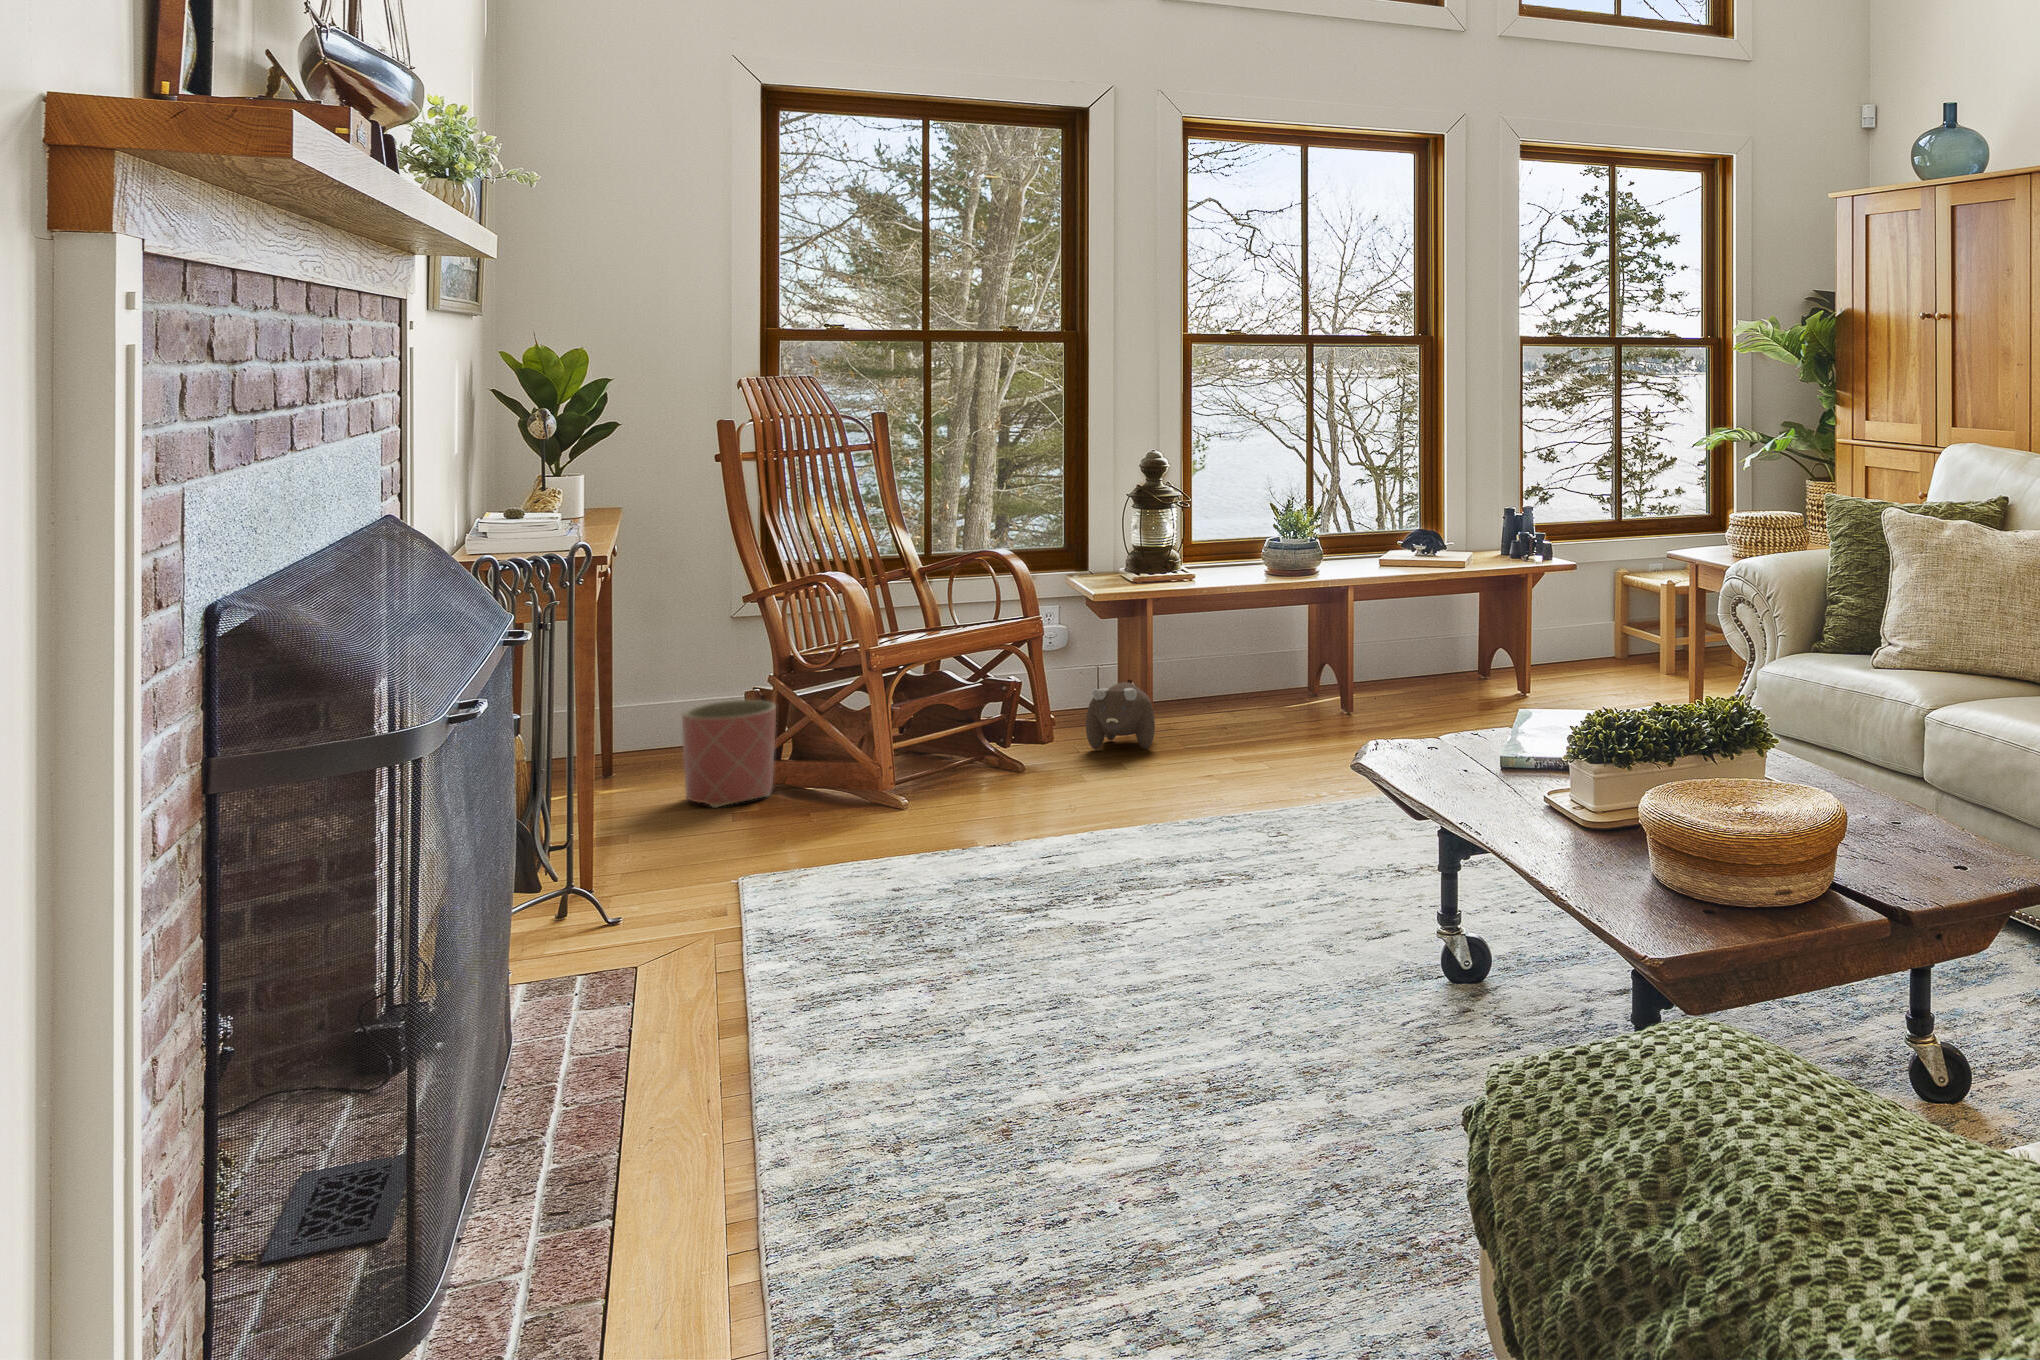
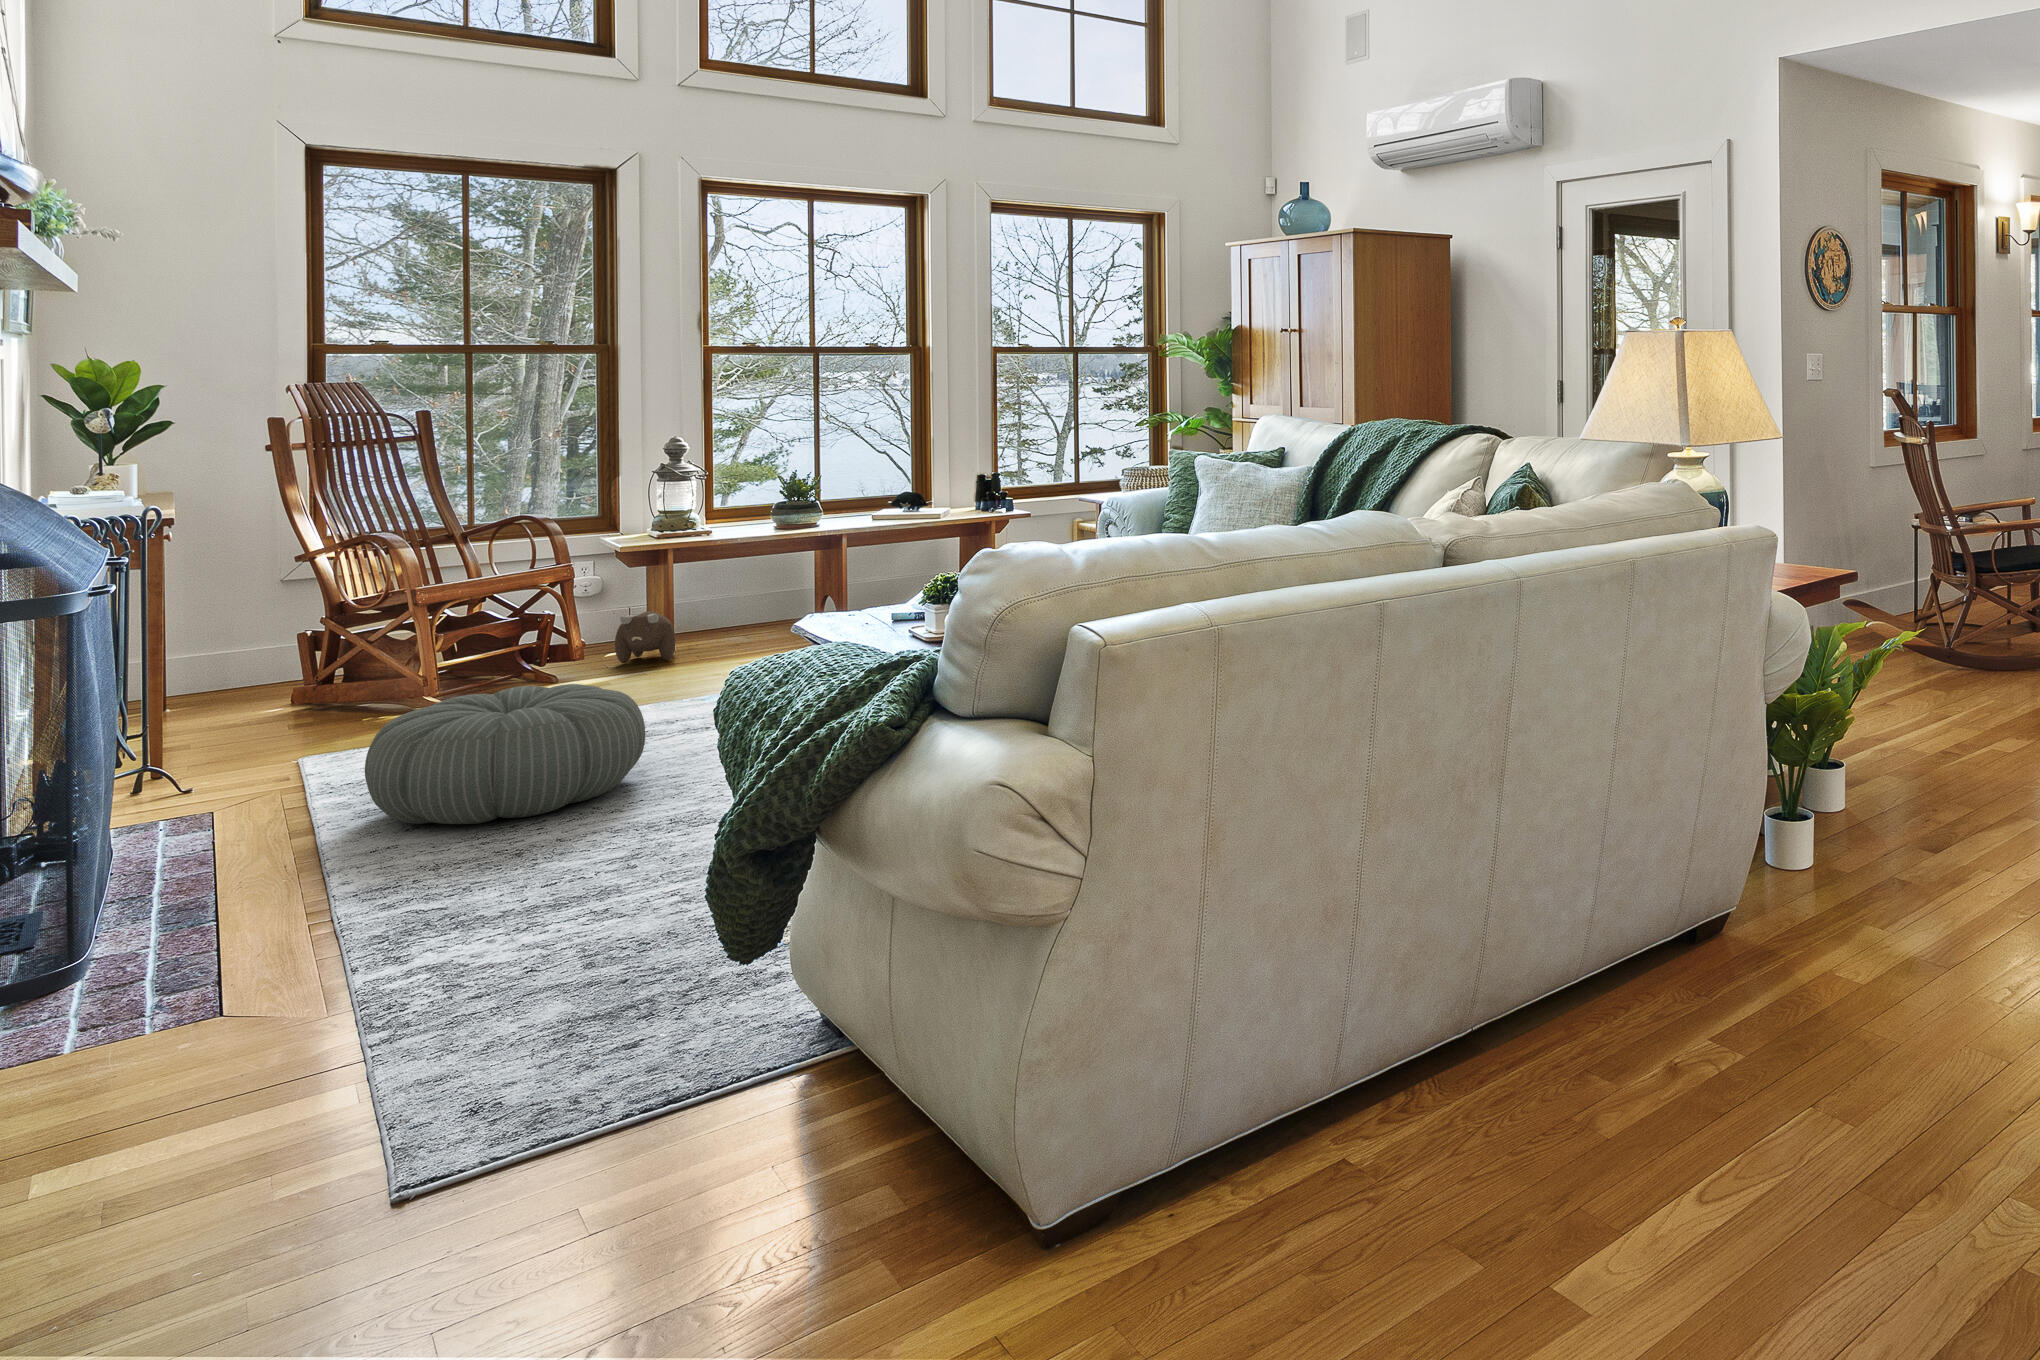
planter: present [682,700,776,808] -> none [237,639,328,723]
pouf: none [809,821,1153,1042] -> present [365,684,645,824]

